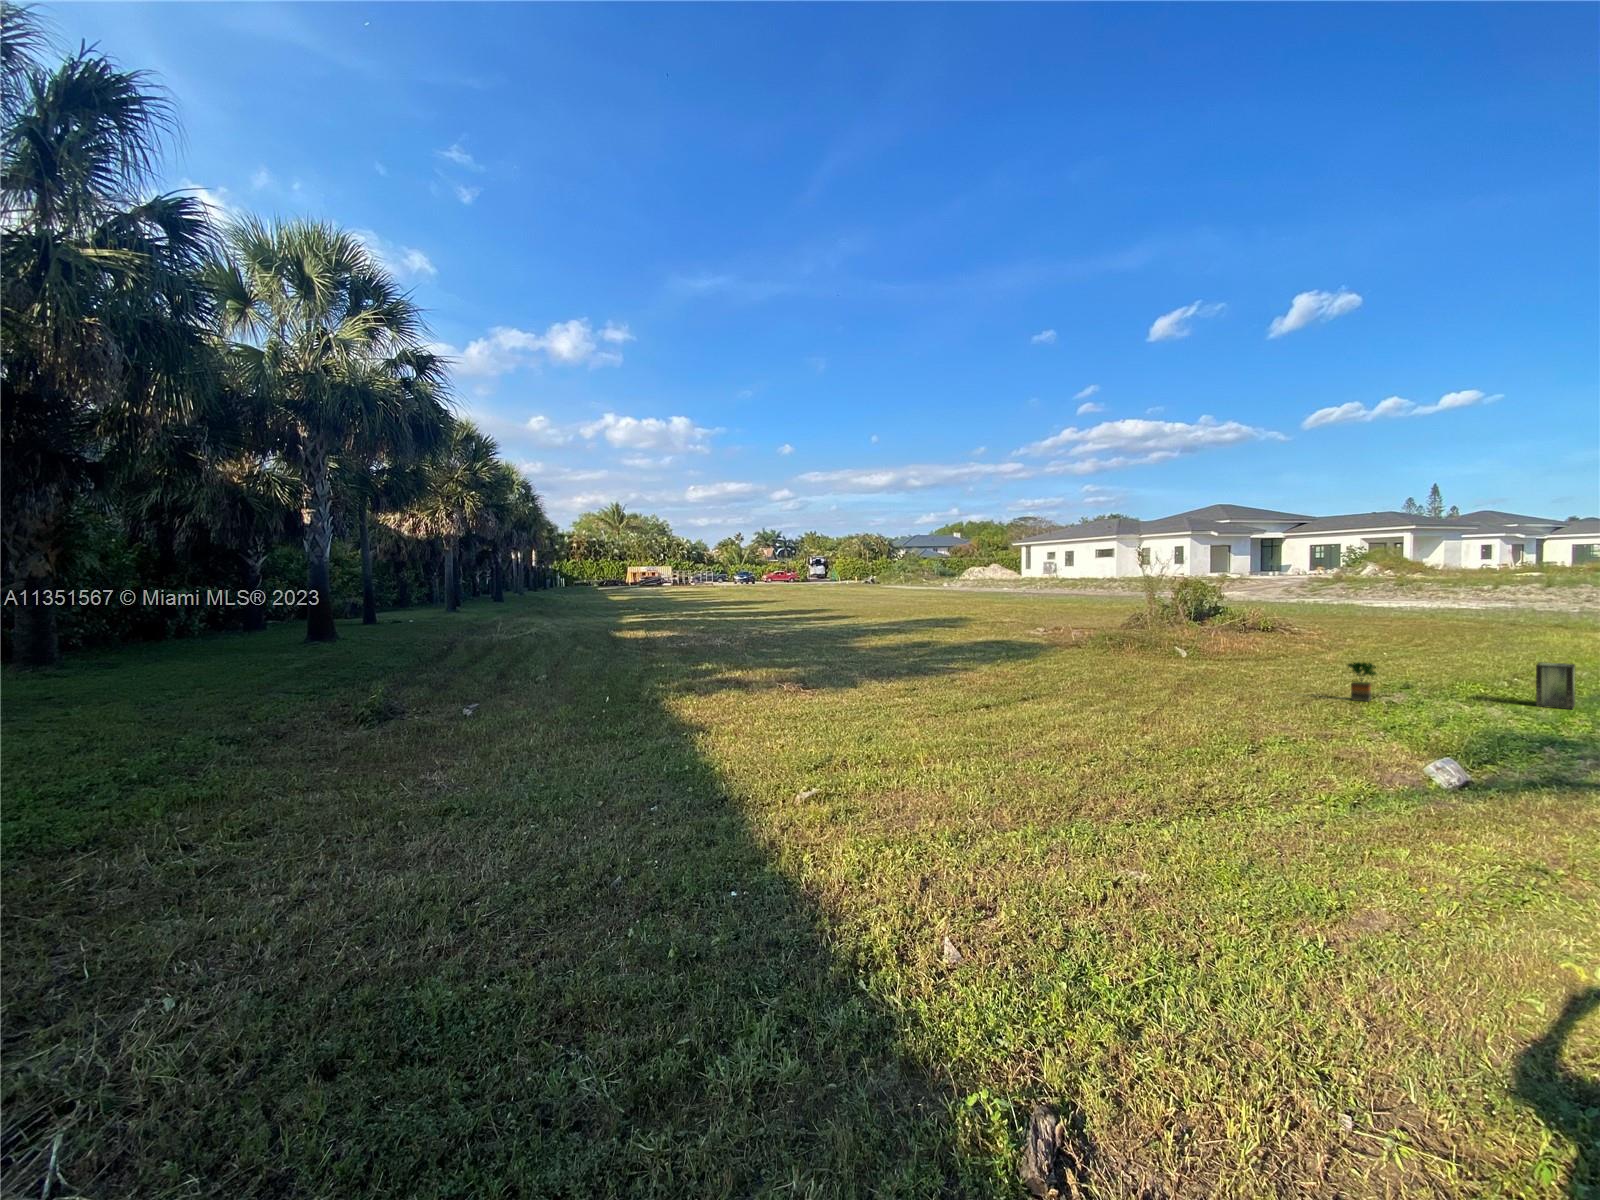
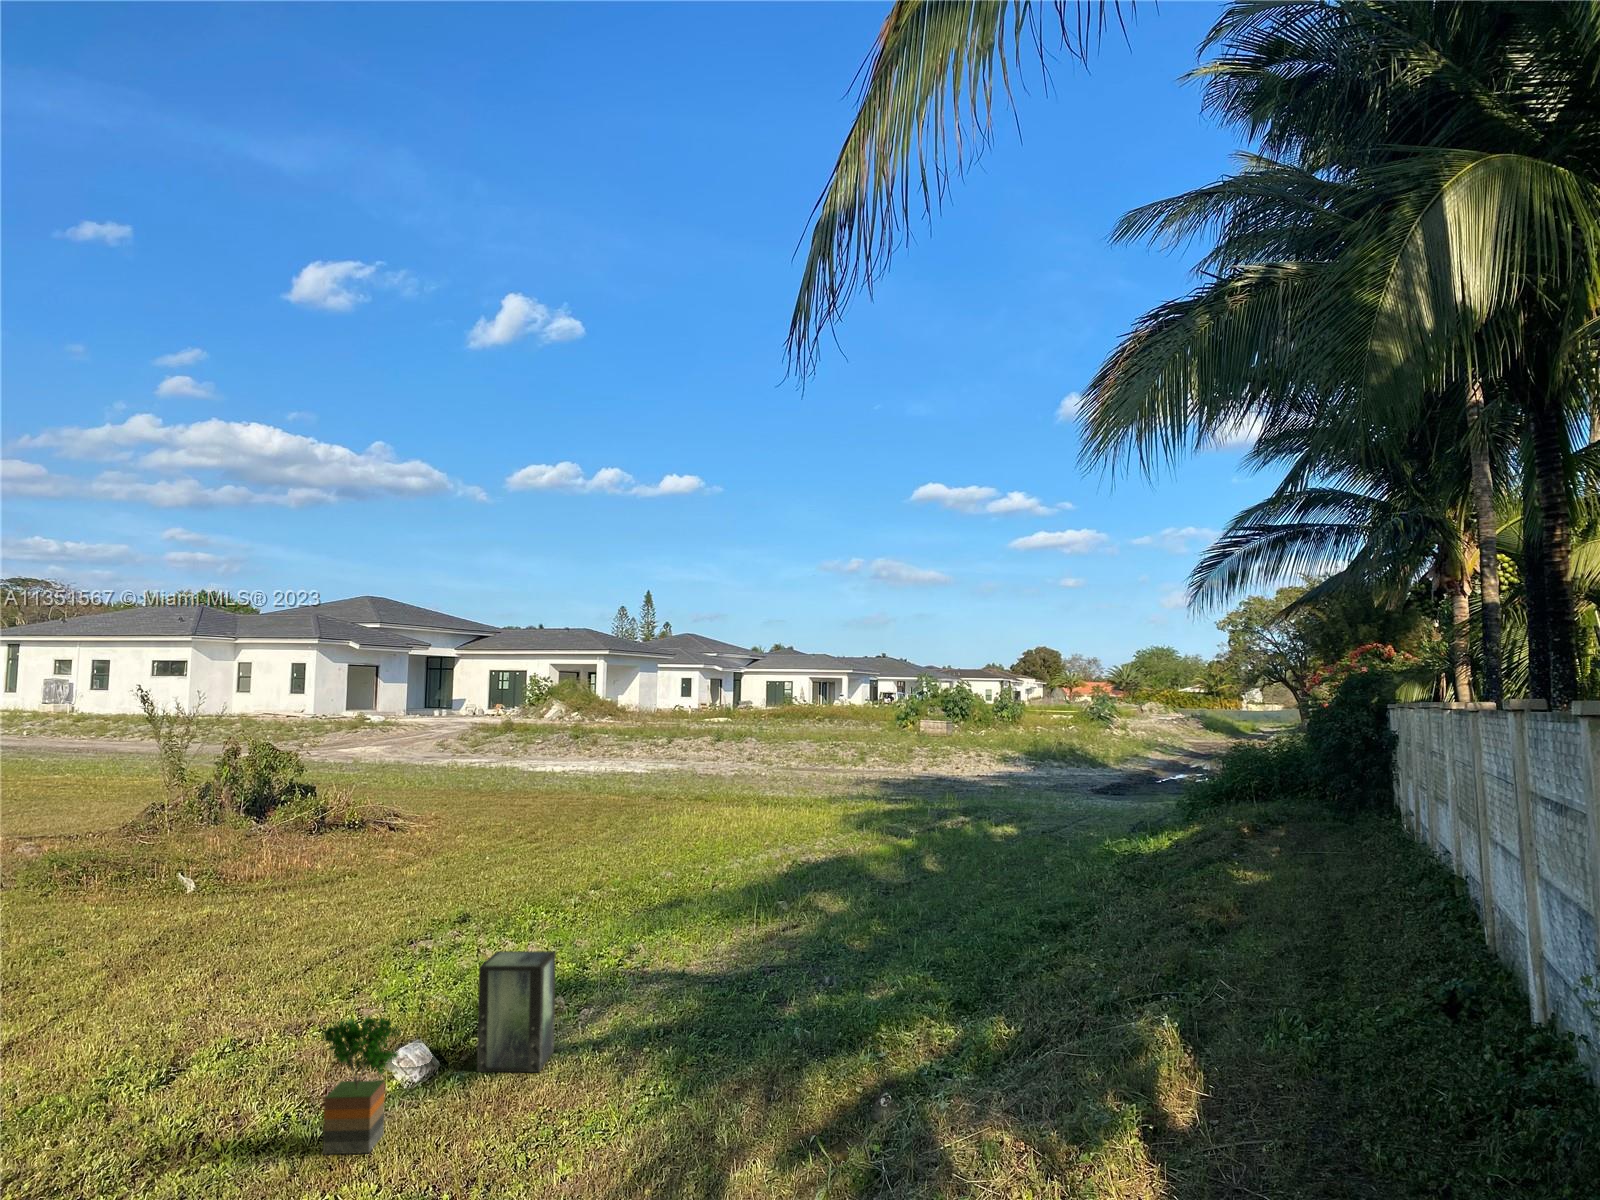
storage box: present [1536,662,1575,709] -> present [477,951,556,1072]

